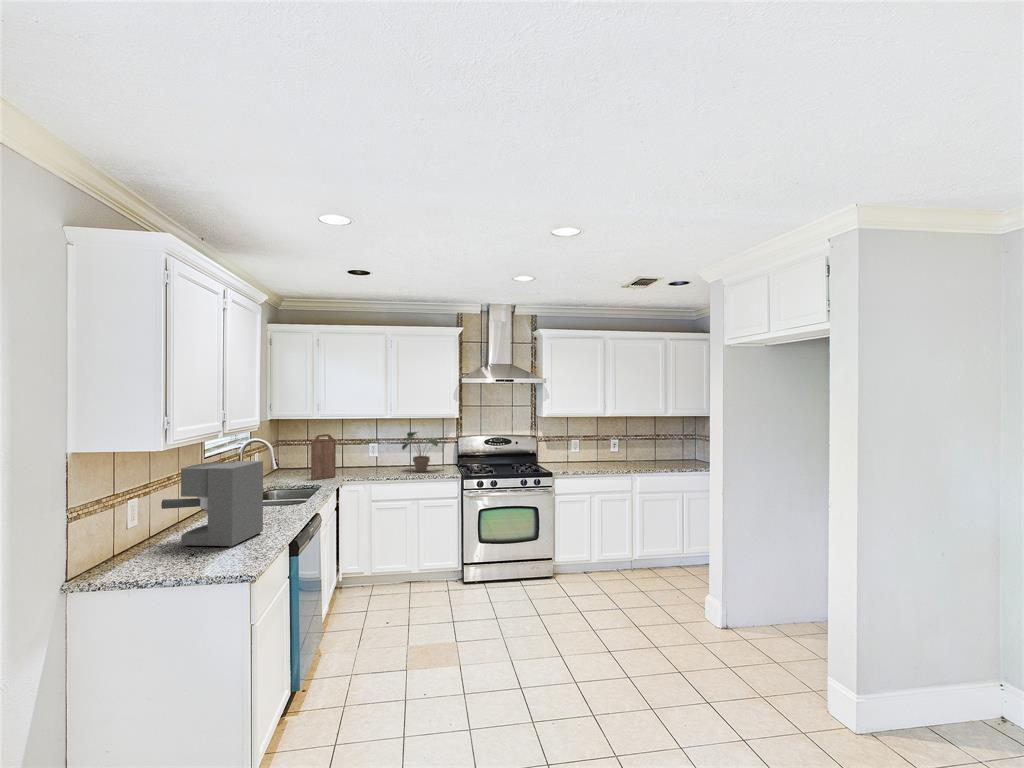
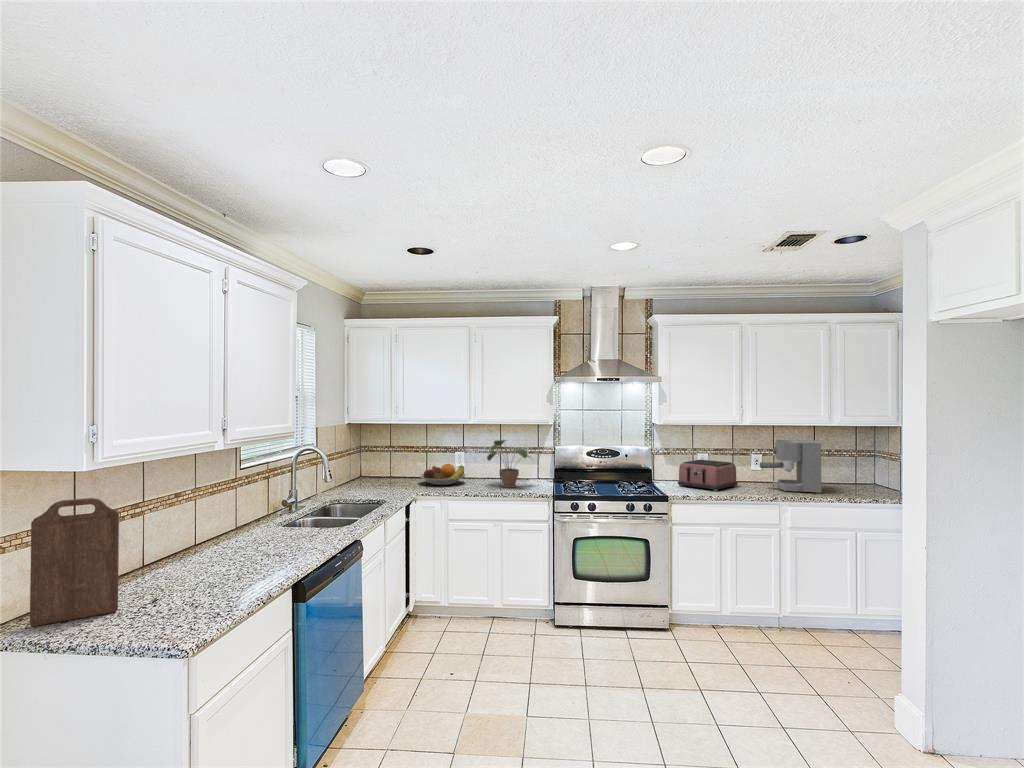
cutting board: present [311,434,336,480] -> present [30,498,119,626]
toaster: none [558,445,602,469] -> present [678,460,738,491]
fruit bowl: none [339,454,381,472] -> present [419,464,466,485]
coffee maker: present [161,461,263,547] -> present [760,440,822,493]

